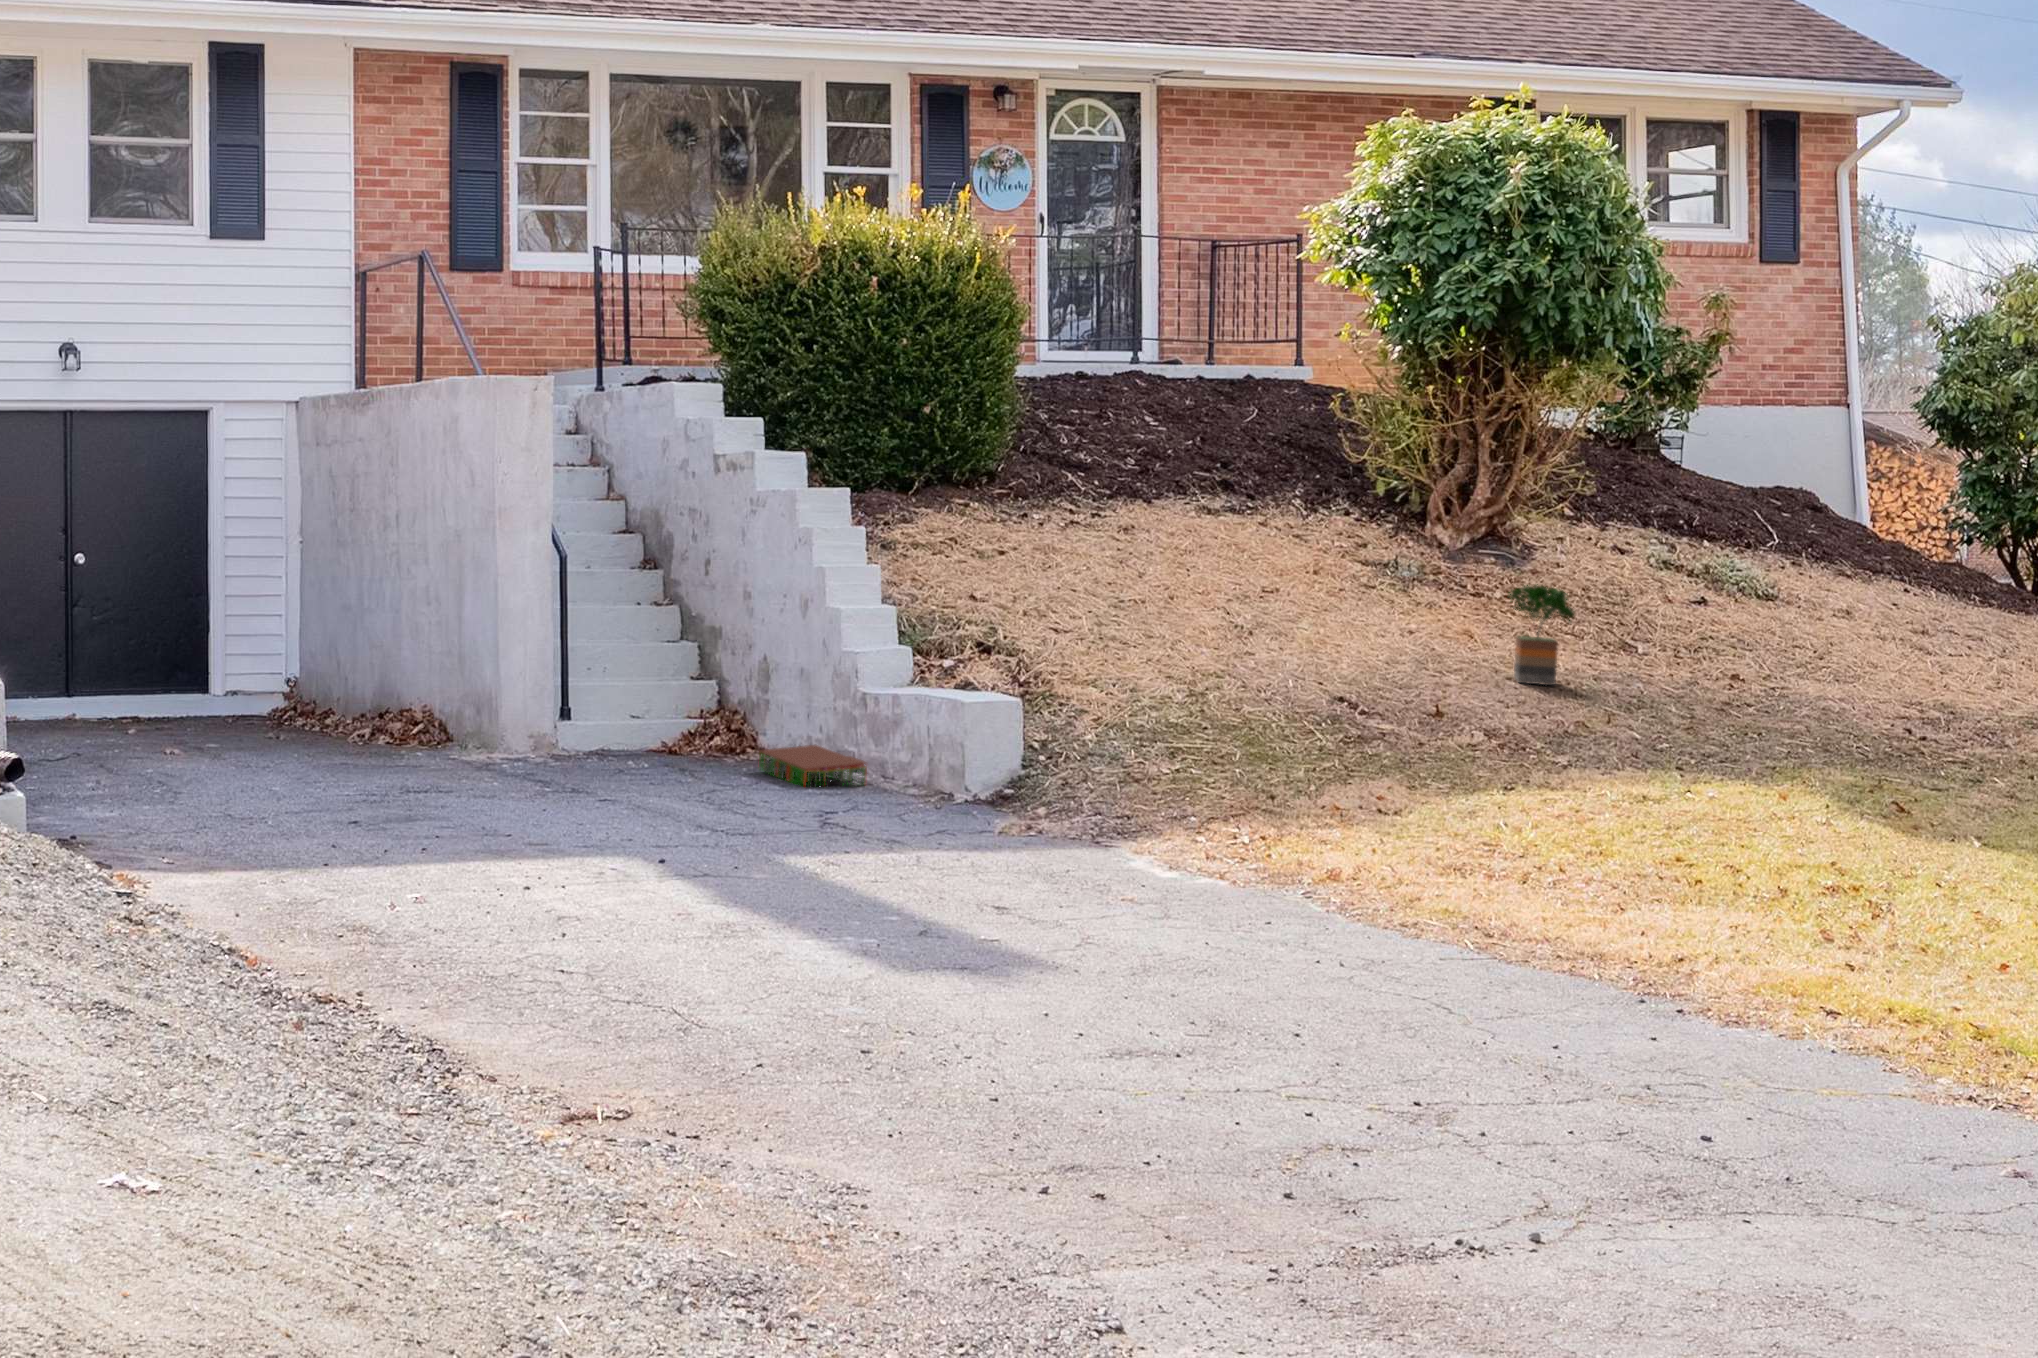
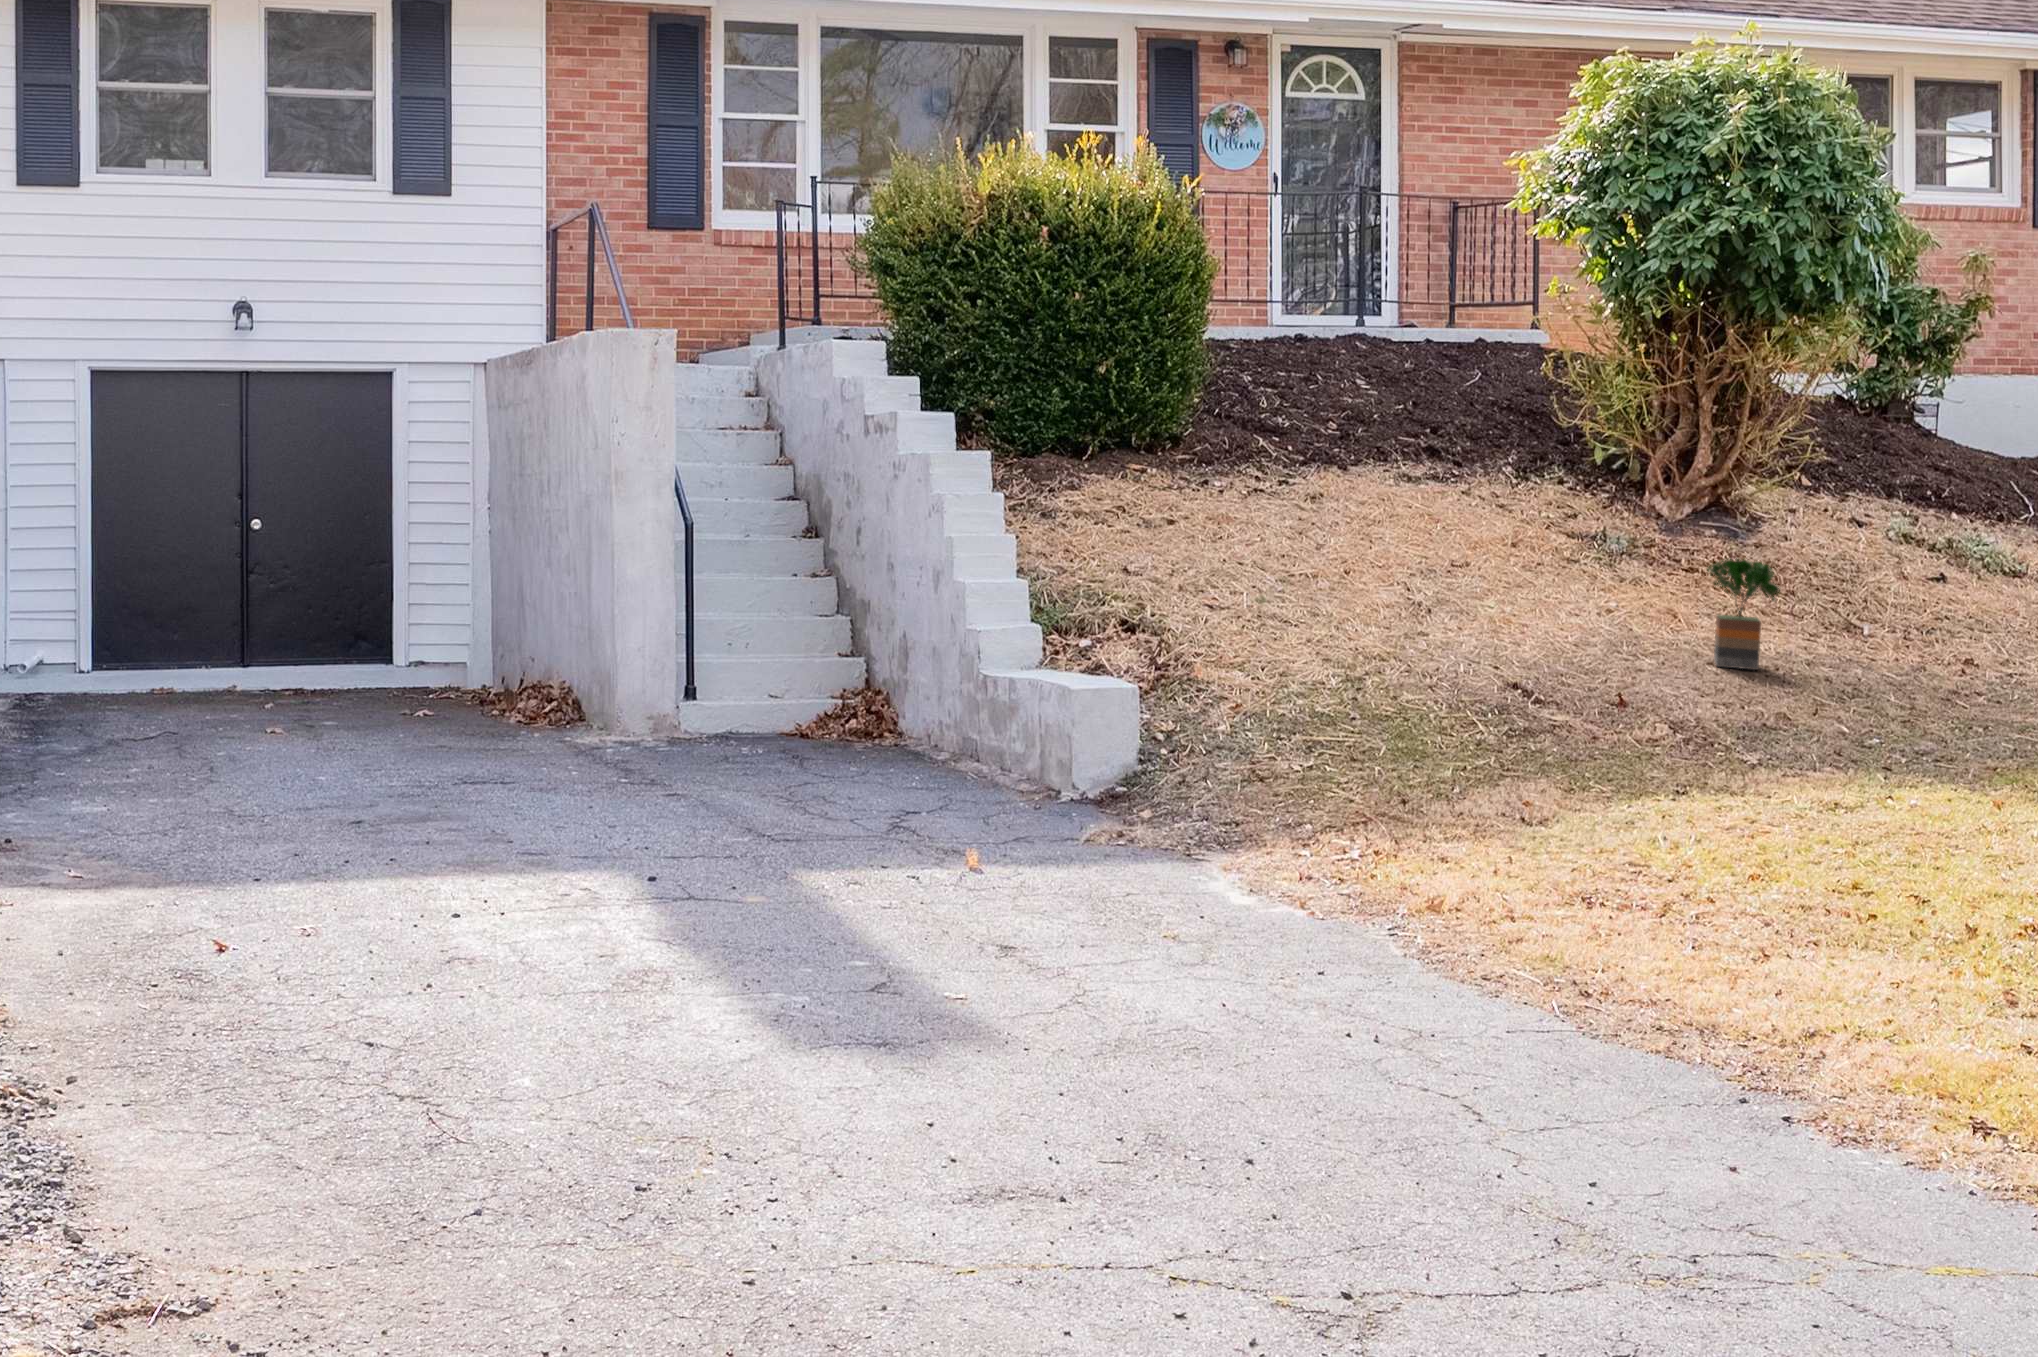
storage bin: present [759,745,867,787] -> none [870,726,979,777]

